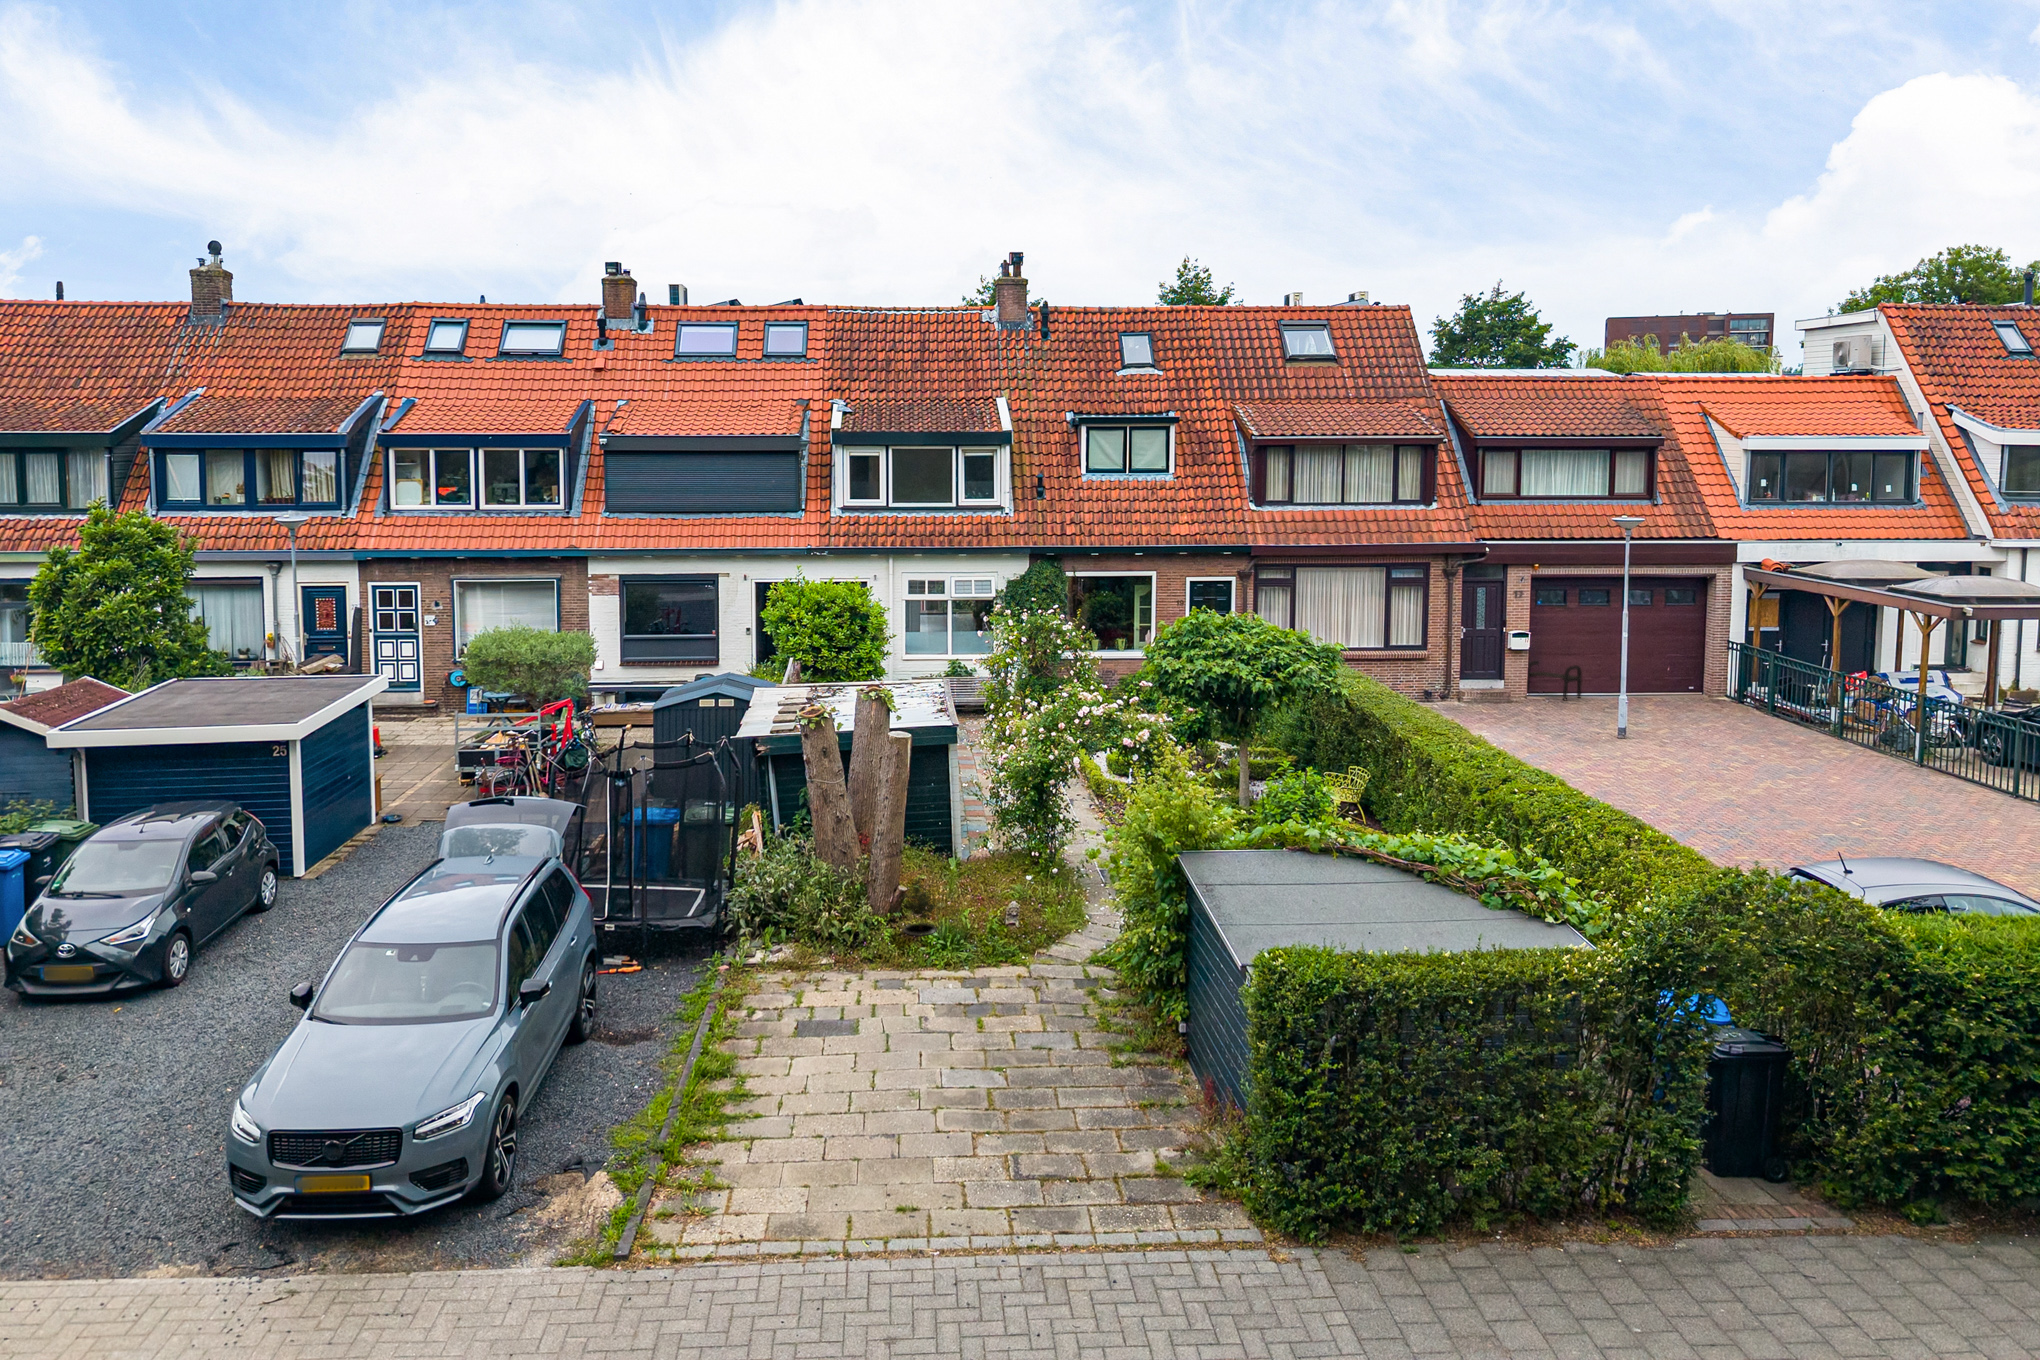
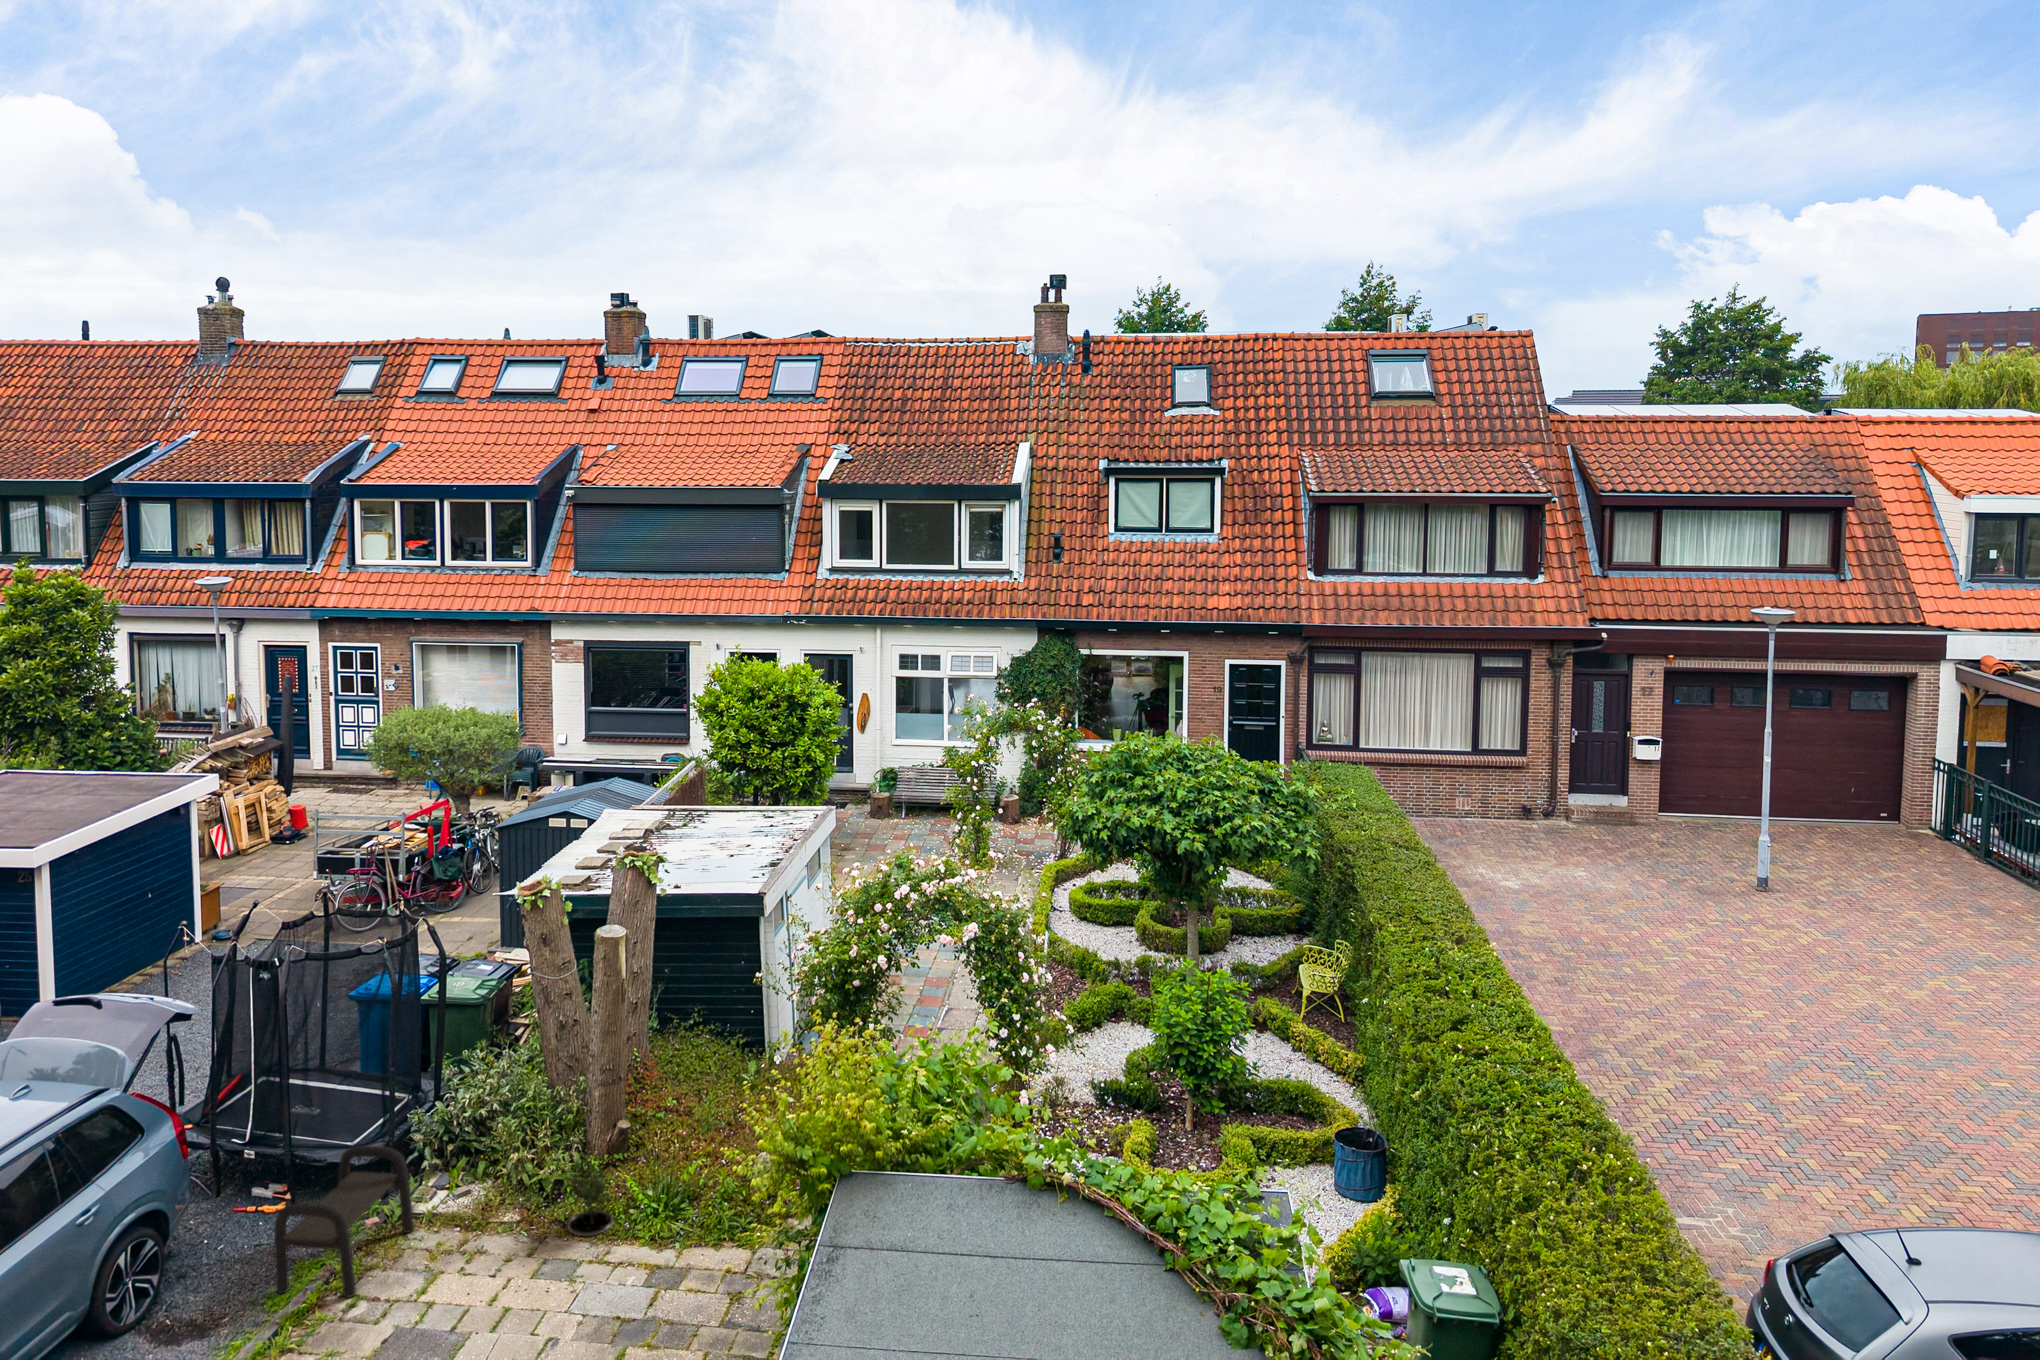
bench: present [1527,661,1582,700] -> present [274,1146,414,1298]

